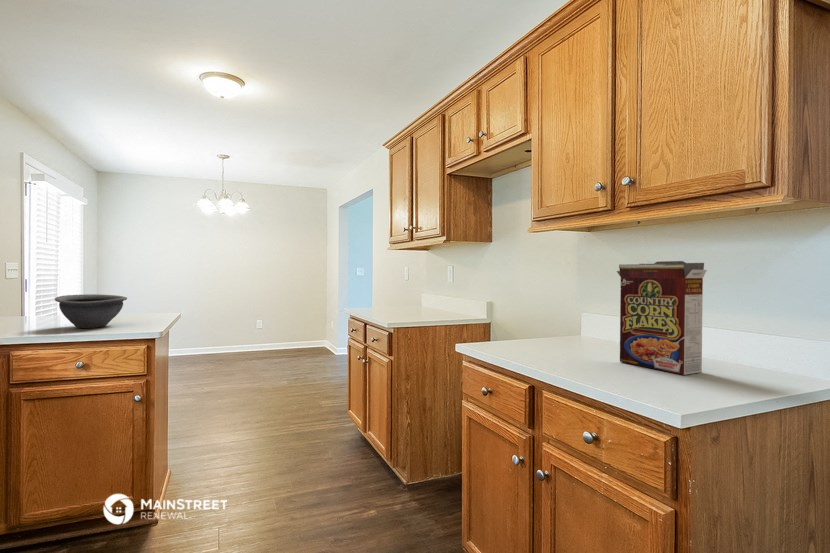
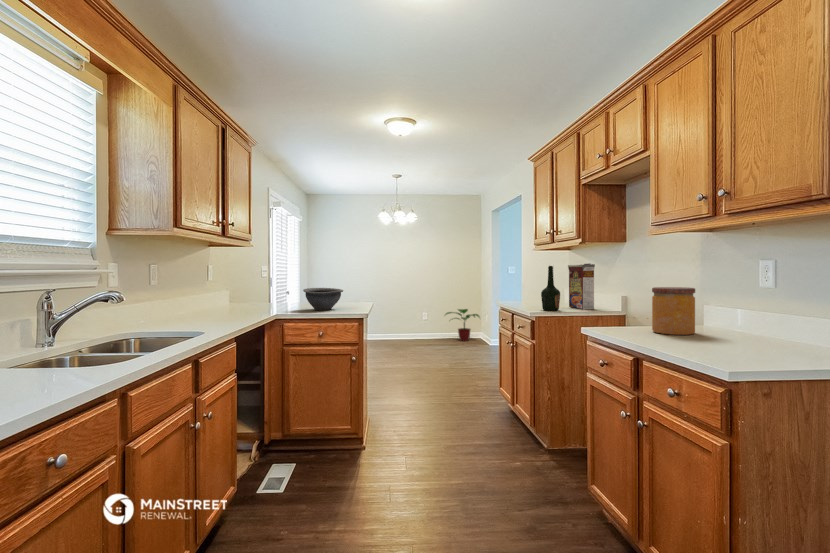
cereal box: present [617,261,707,375] -> present [568,264,595,309]
bottle: none [401,267,422,321] -> present [541,266,560,311]
jar: none [538,294,585,352] -> present [652,287,695,335]
potted plant: none [281,315,324,352] -> present [446,309,479,341]

